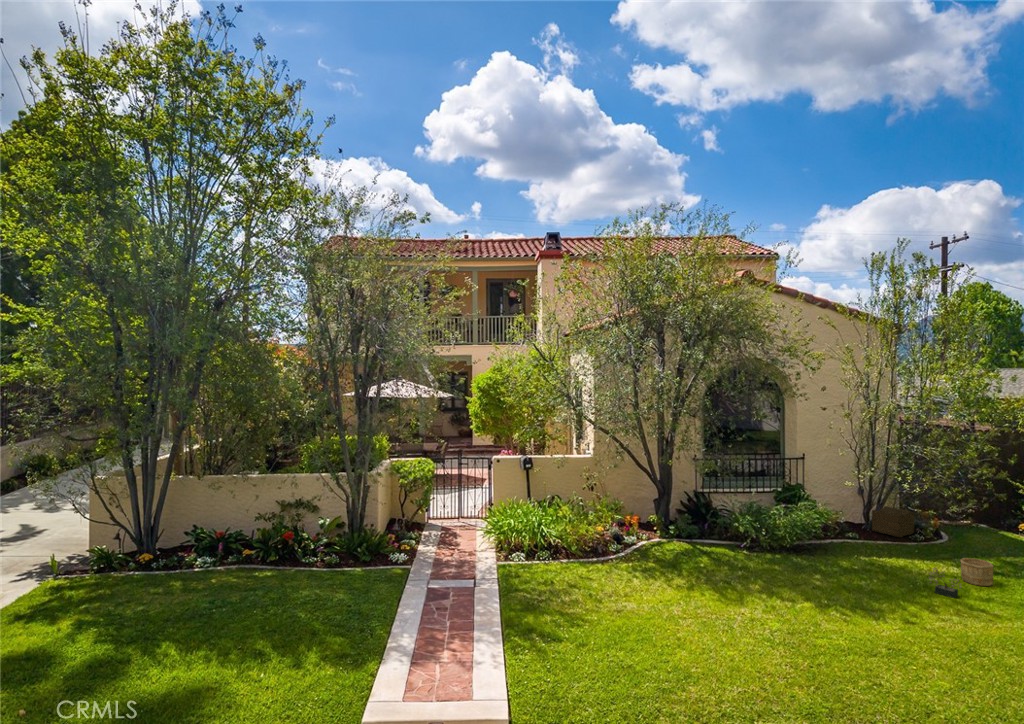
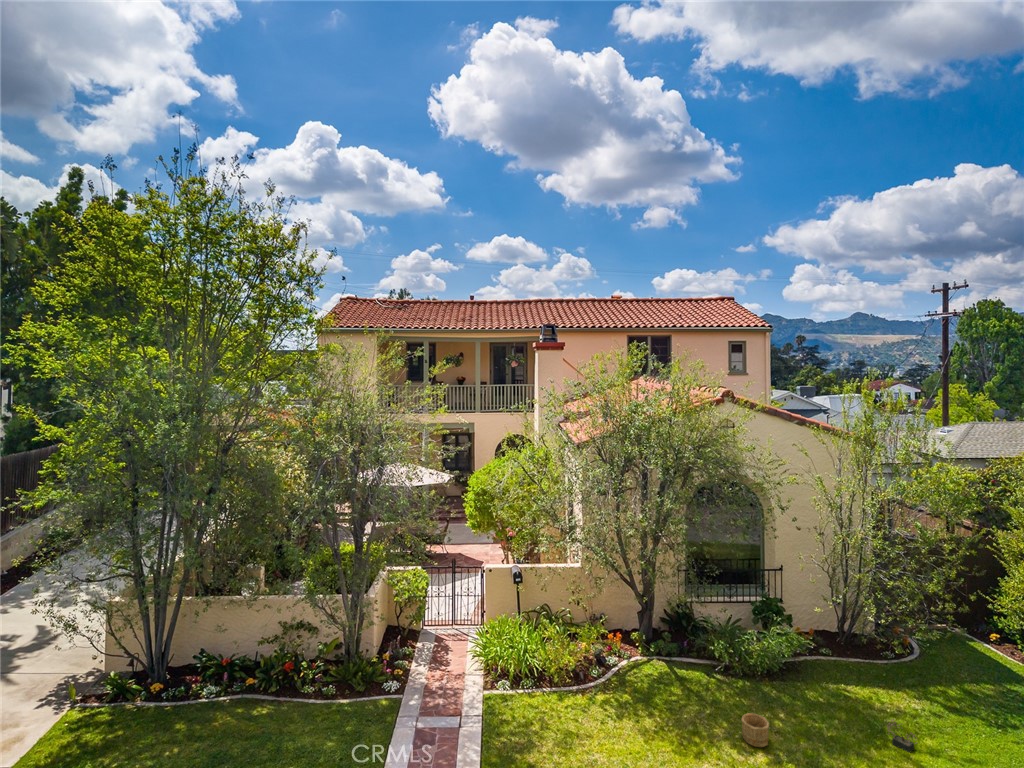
wooden crate: present [872,506,914,537] -> none [845,621,886,657]
wooden bucket: present [960,558,994,586] -> present [741,713,769,747]

